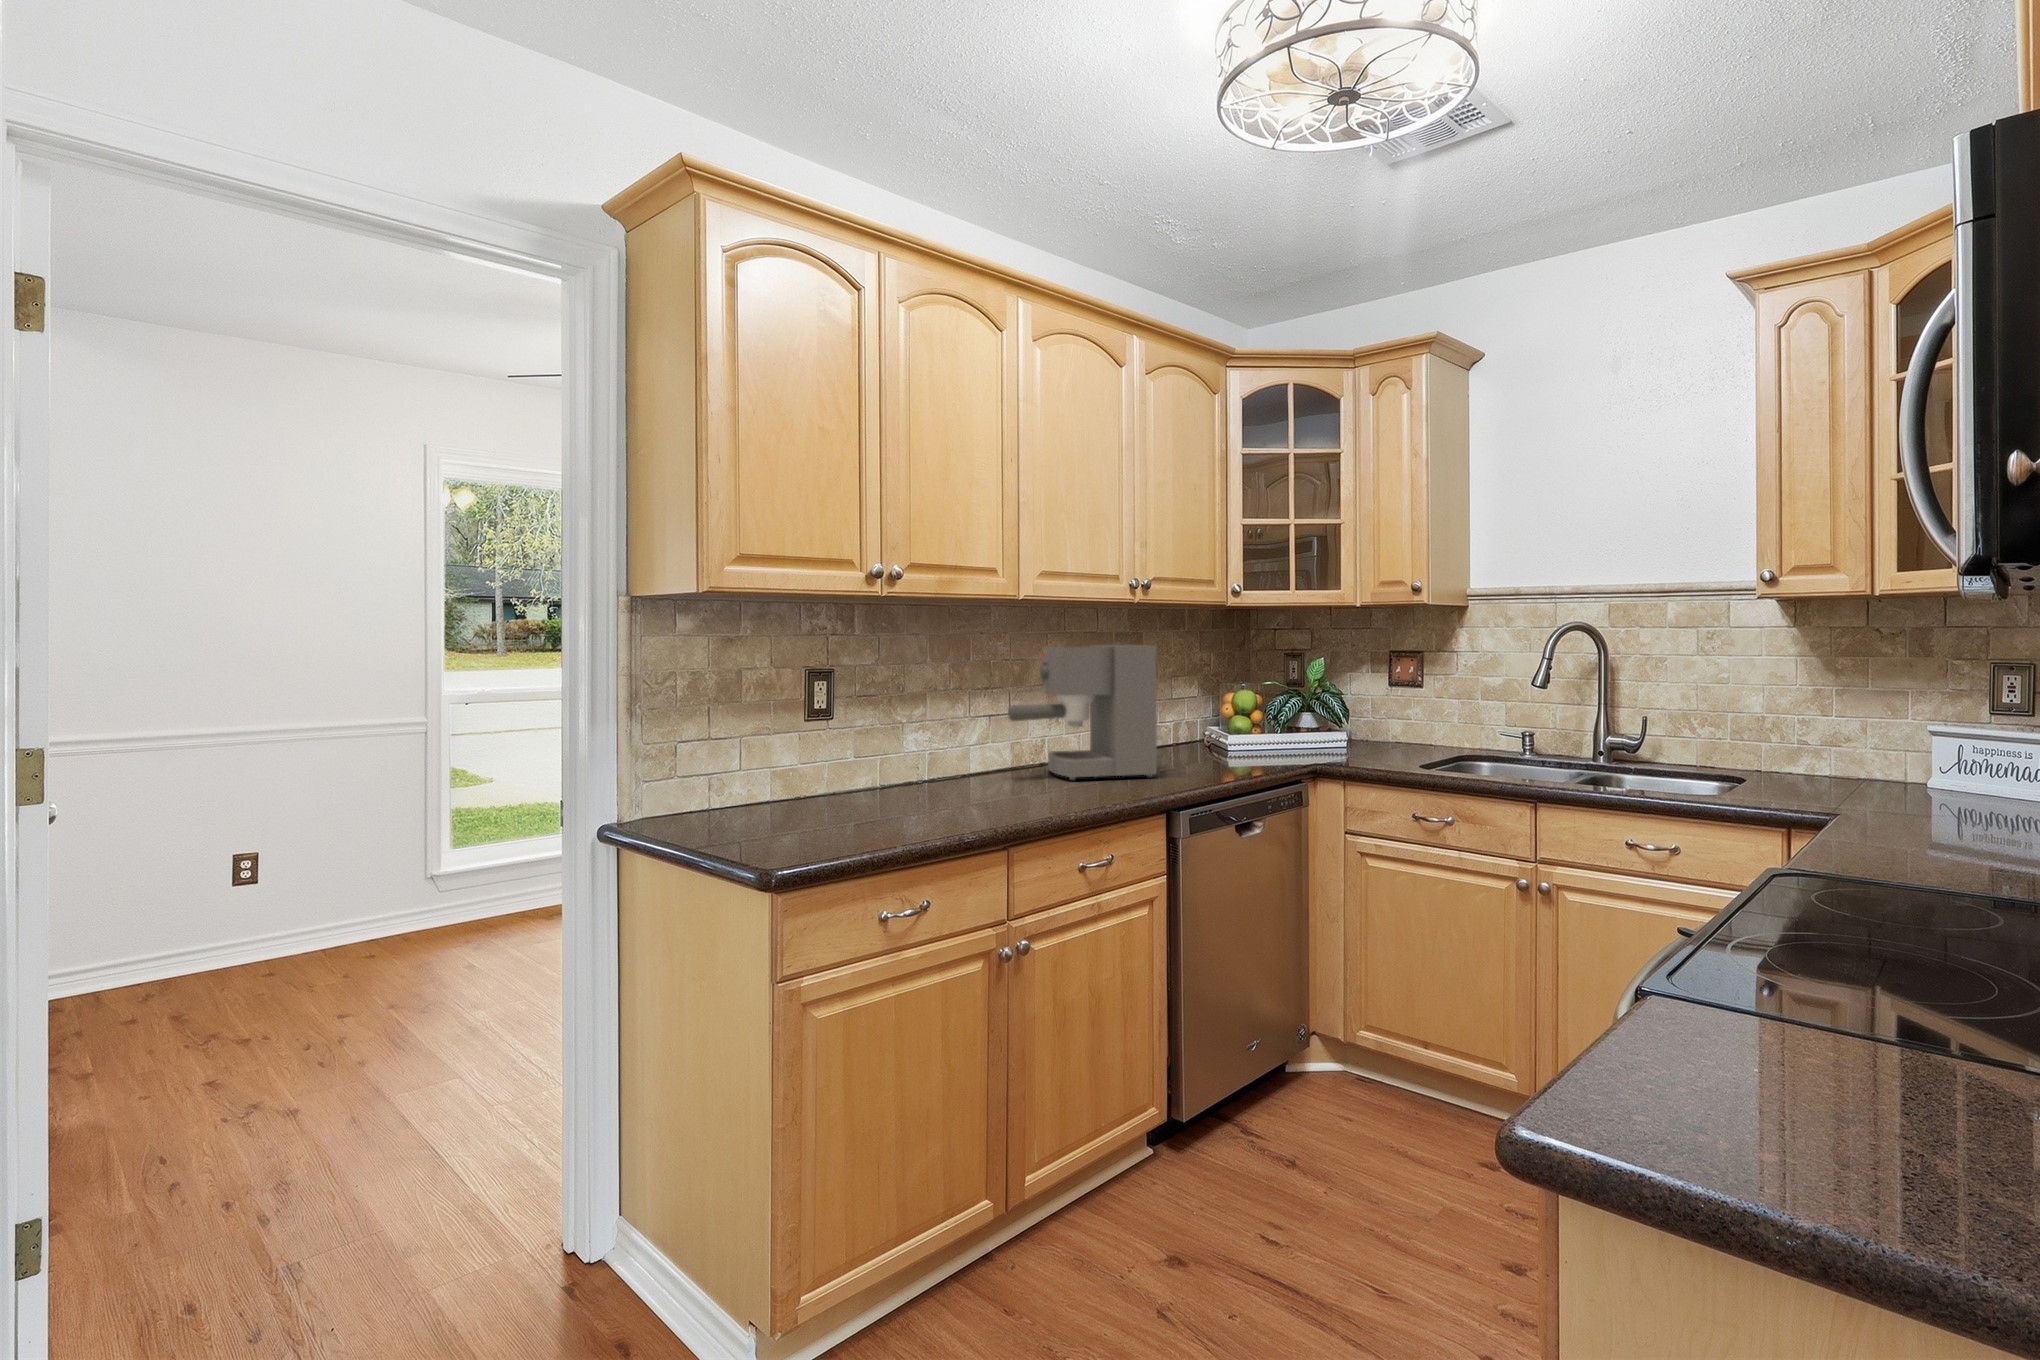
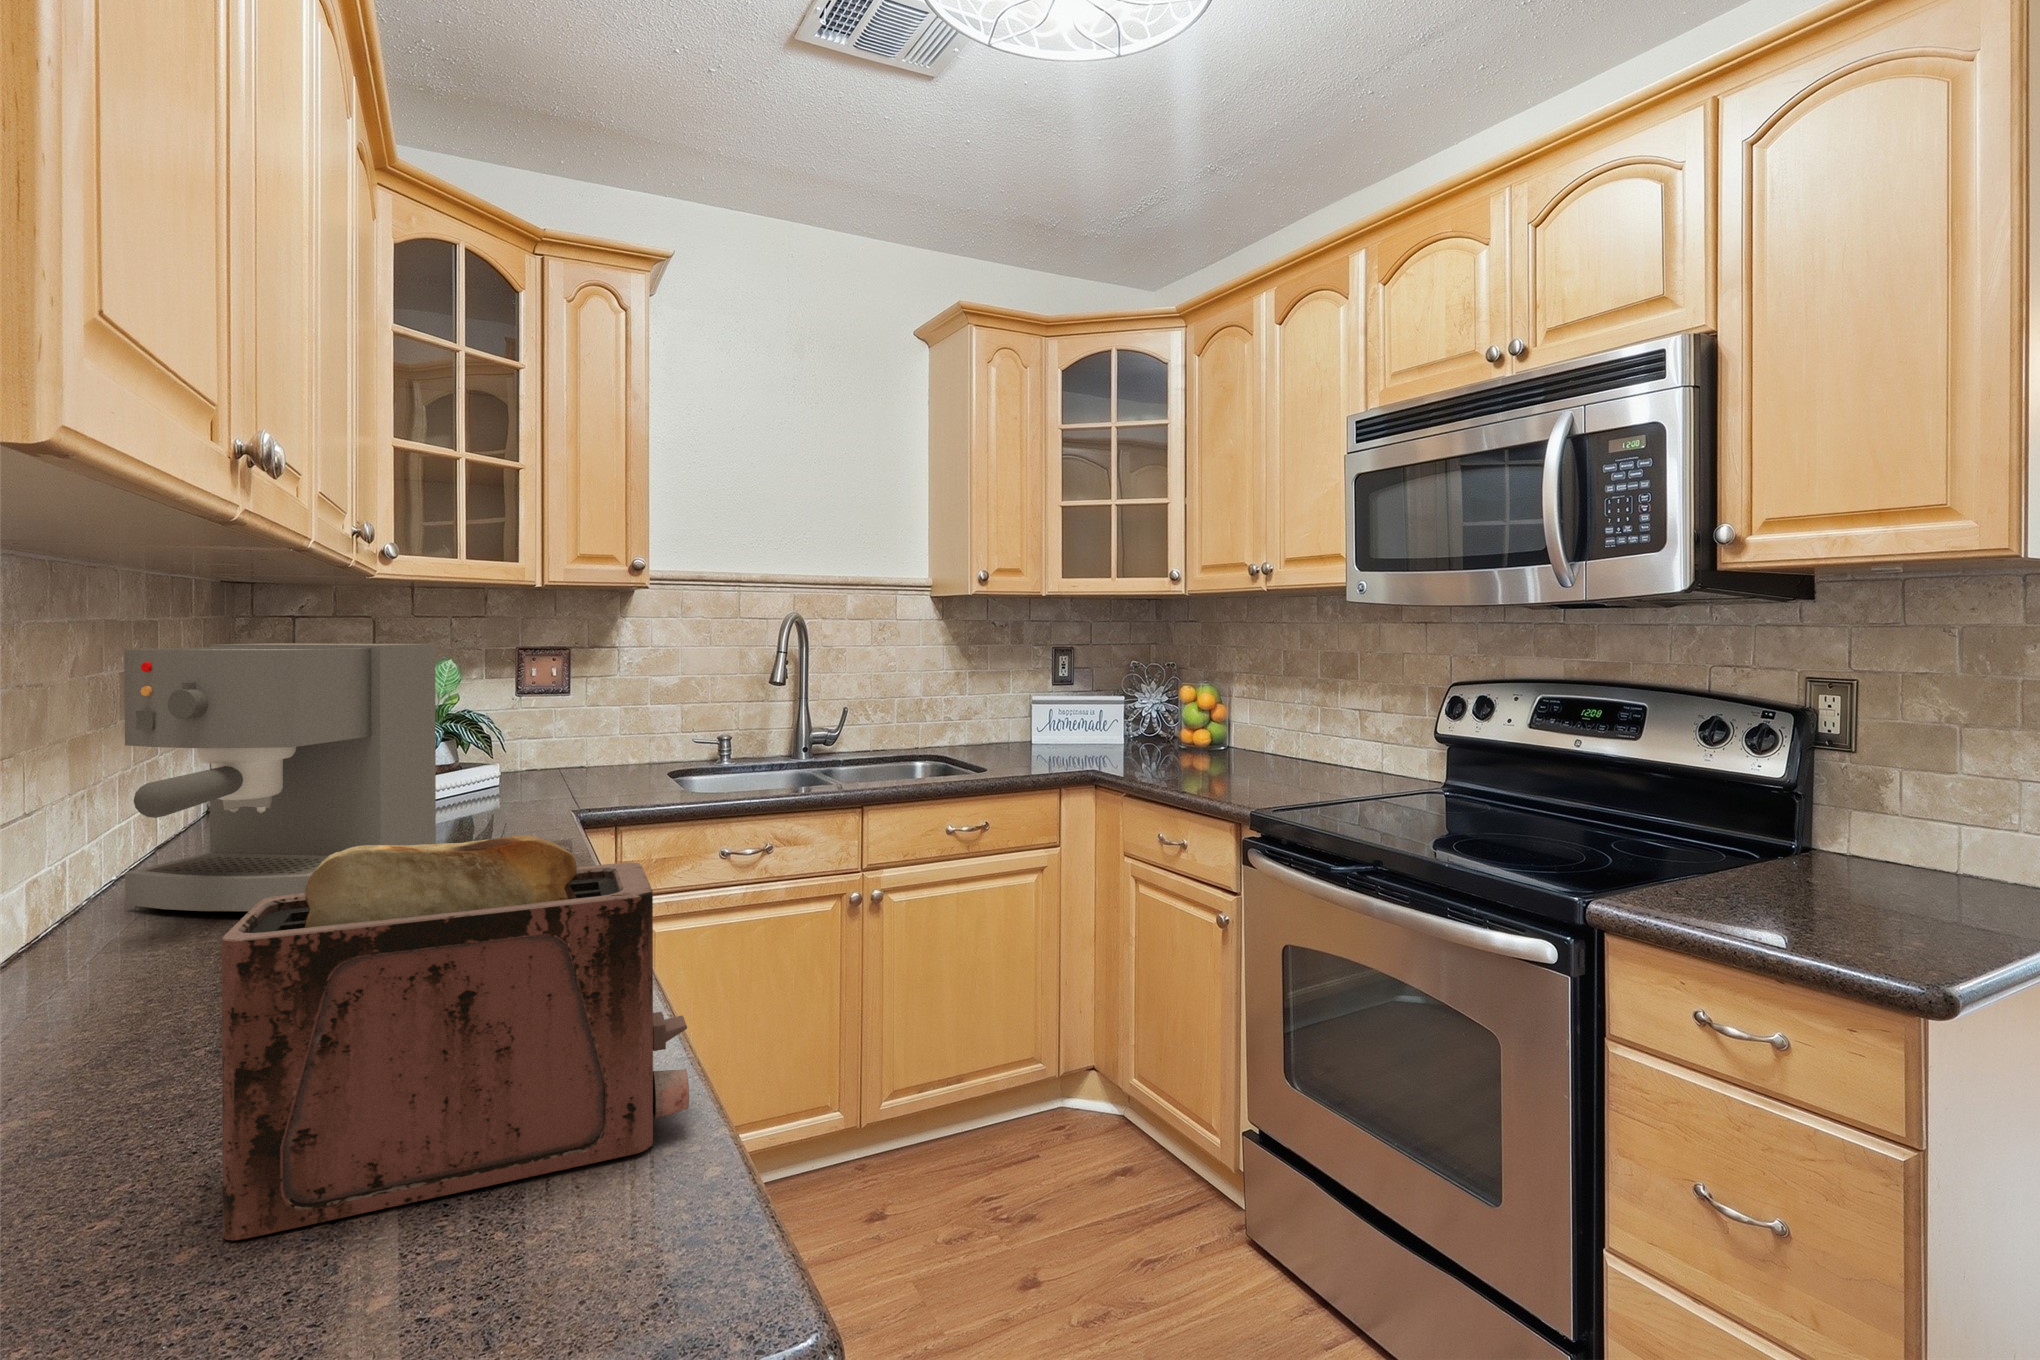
toaster: none [809,712,934,848] -> present [222,835,689,1240]

